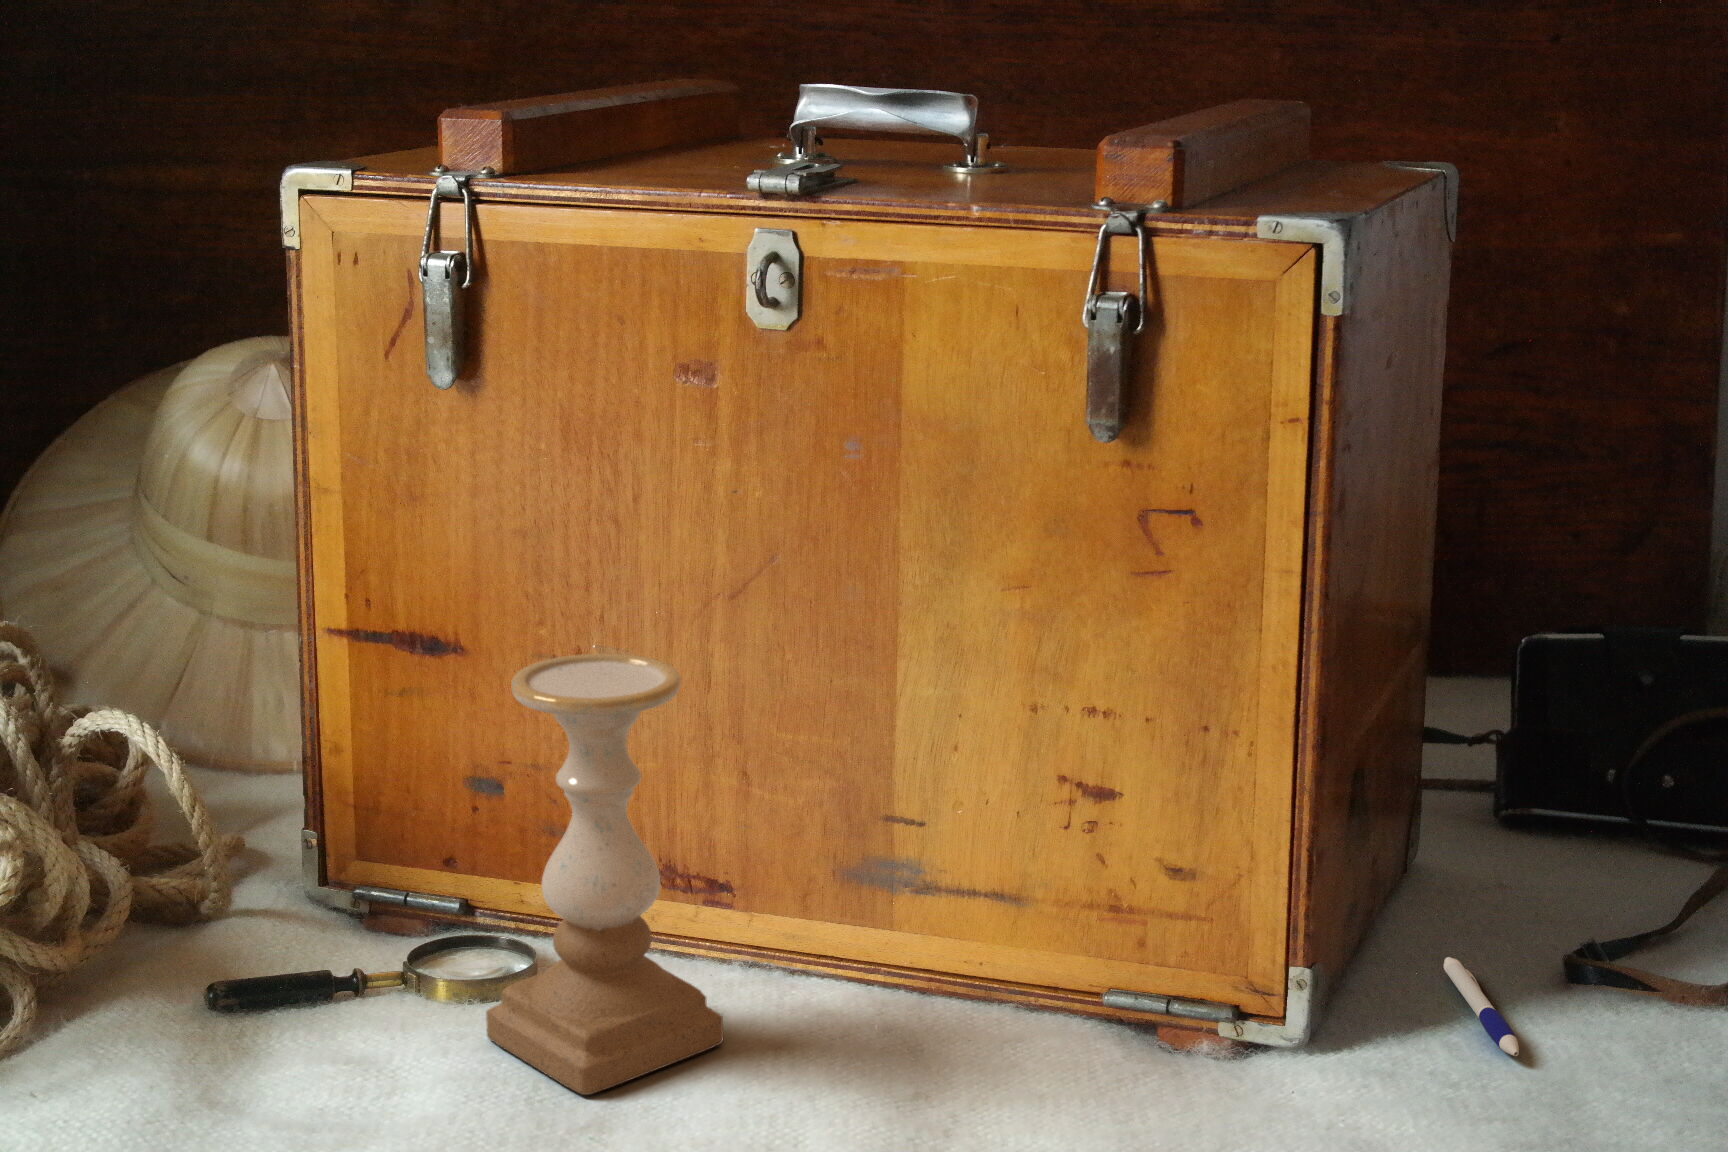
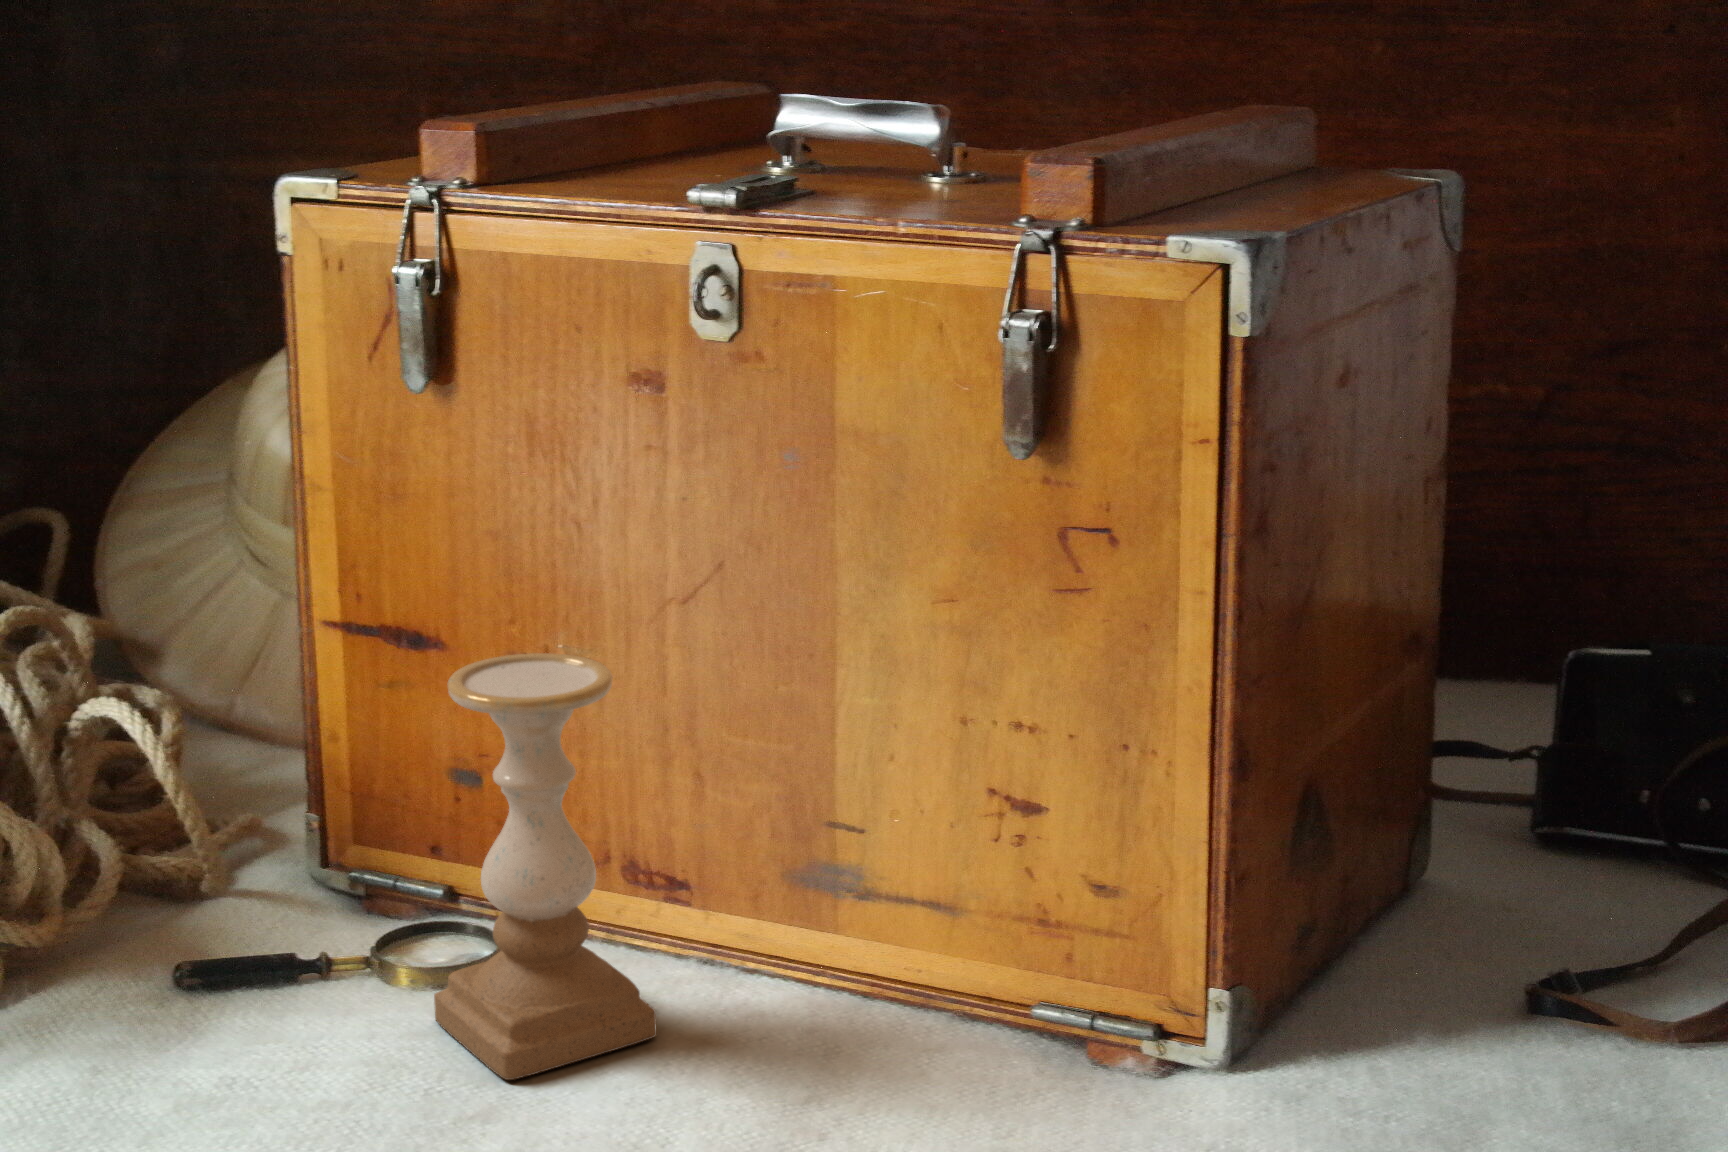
pen: present [1444,957,1519,1056] -> none [1406,987,1451,1092]

